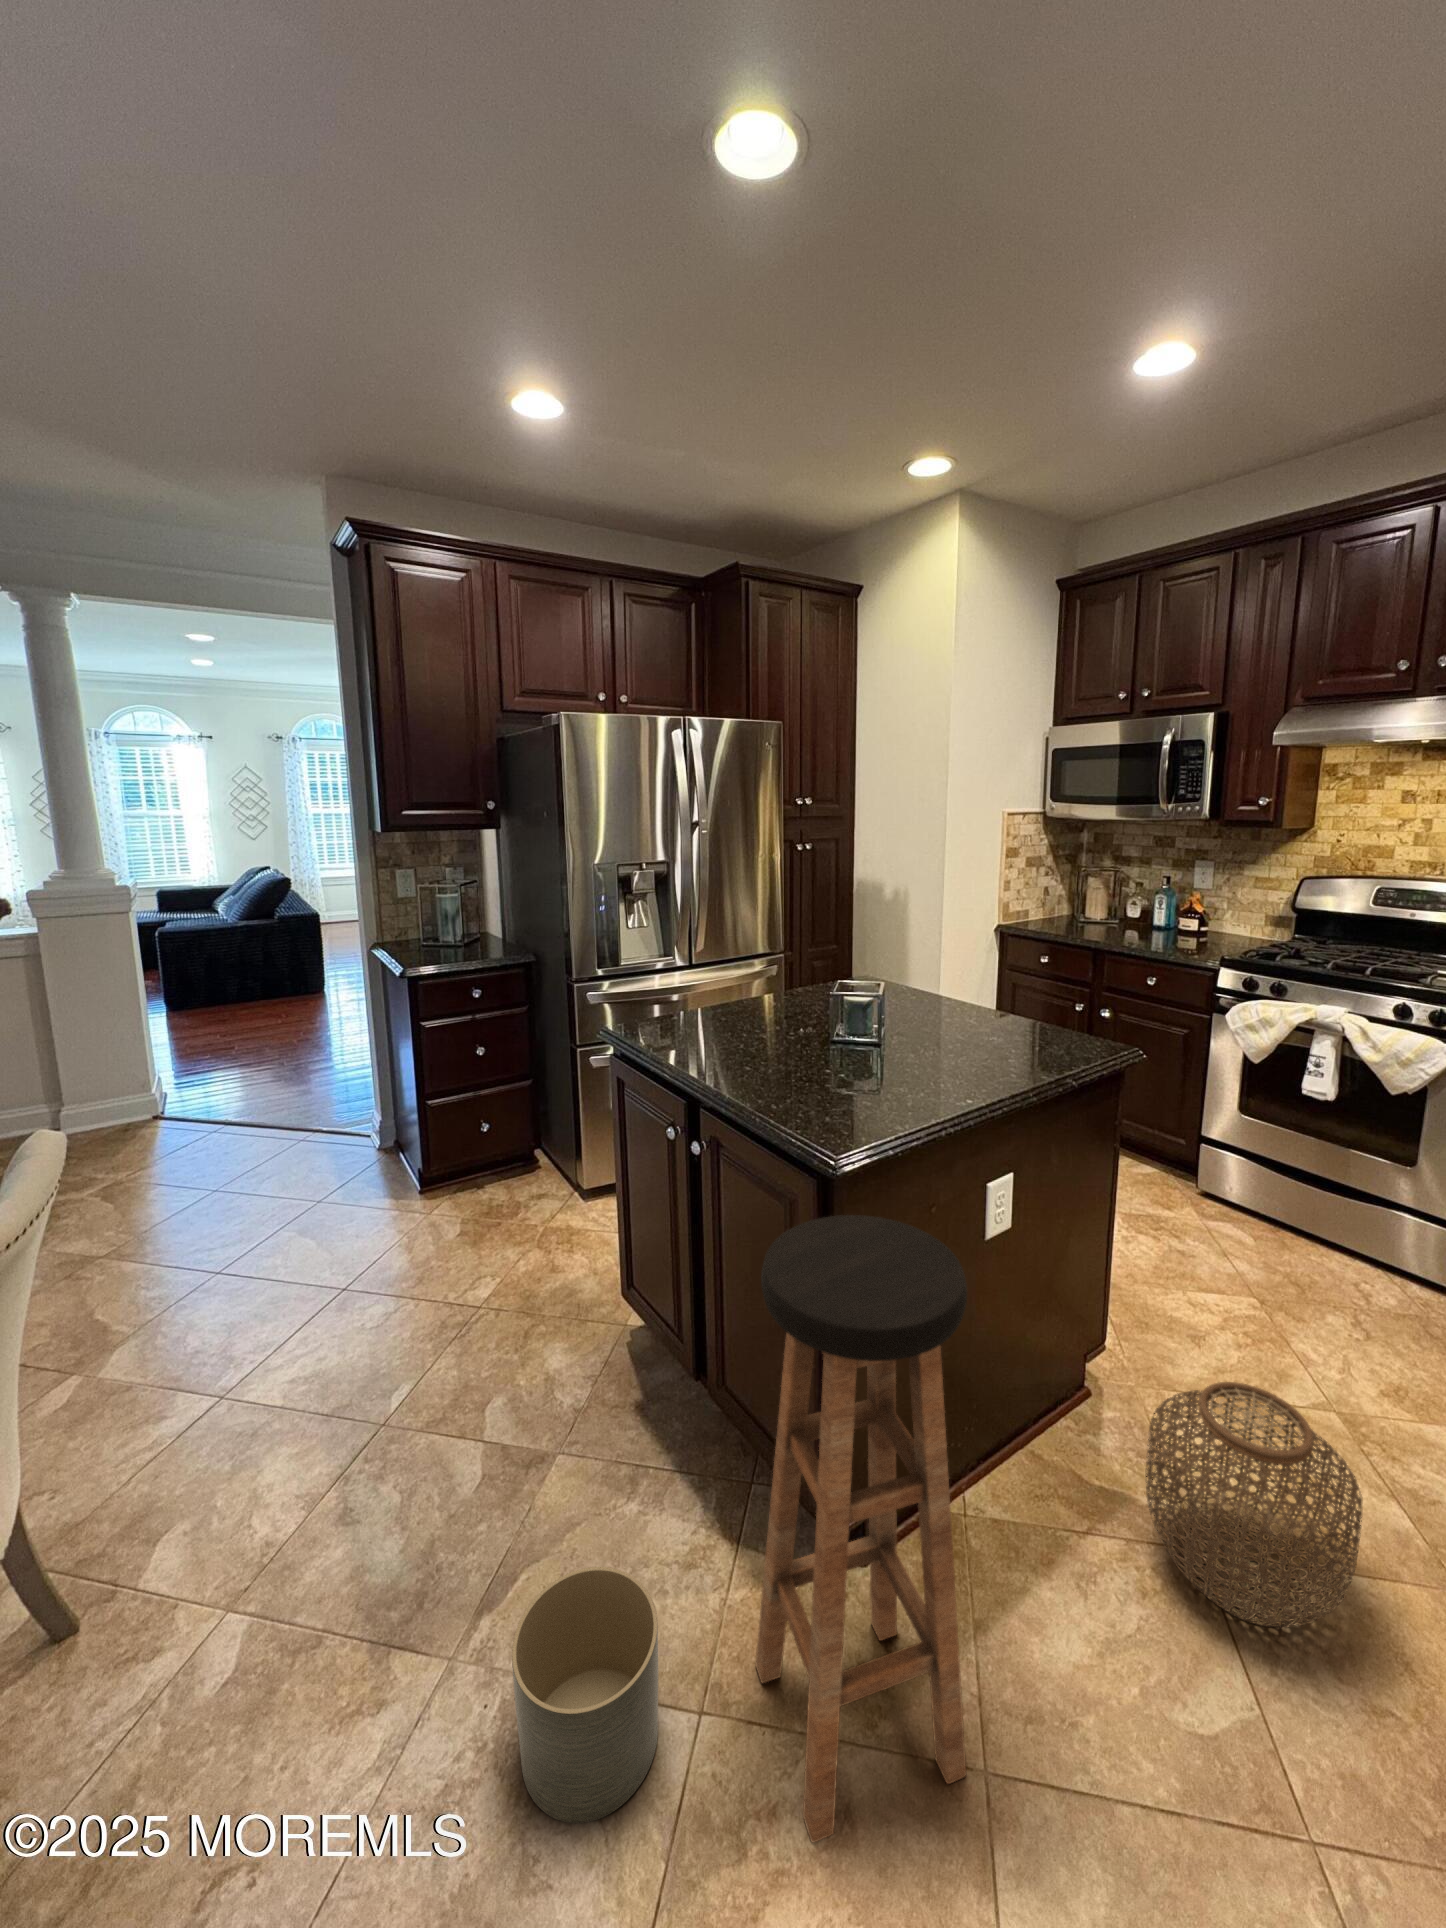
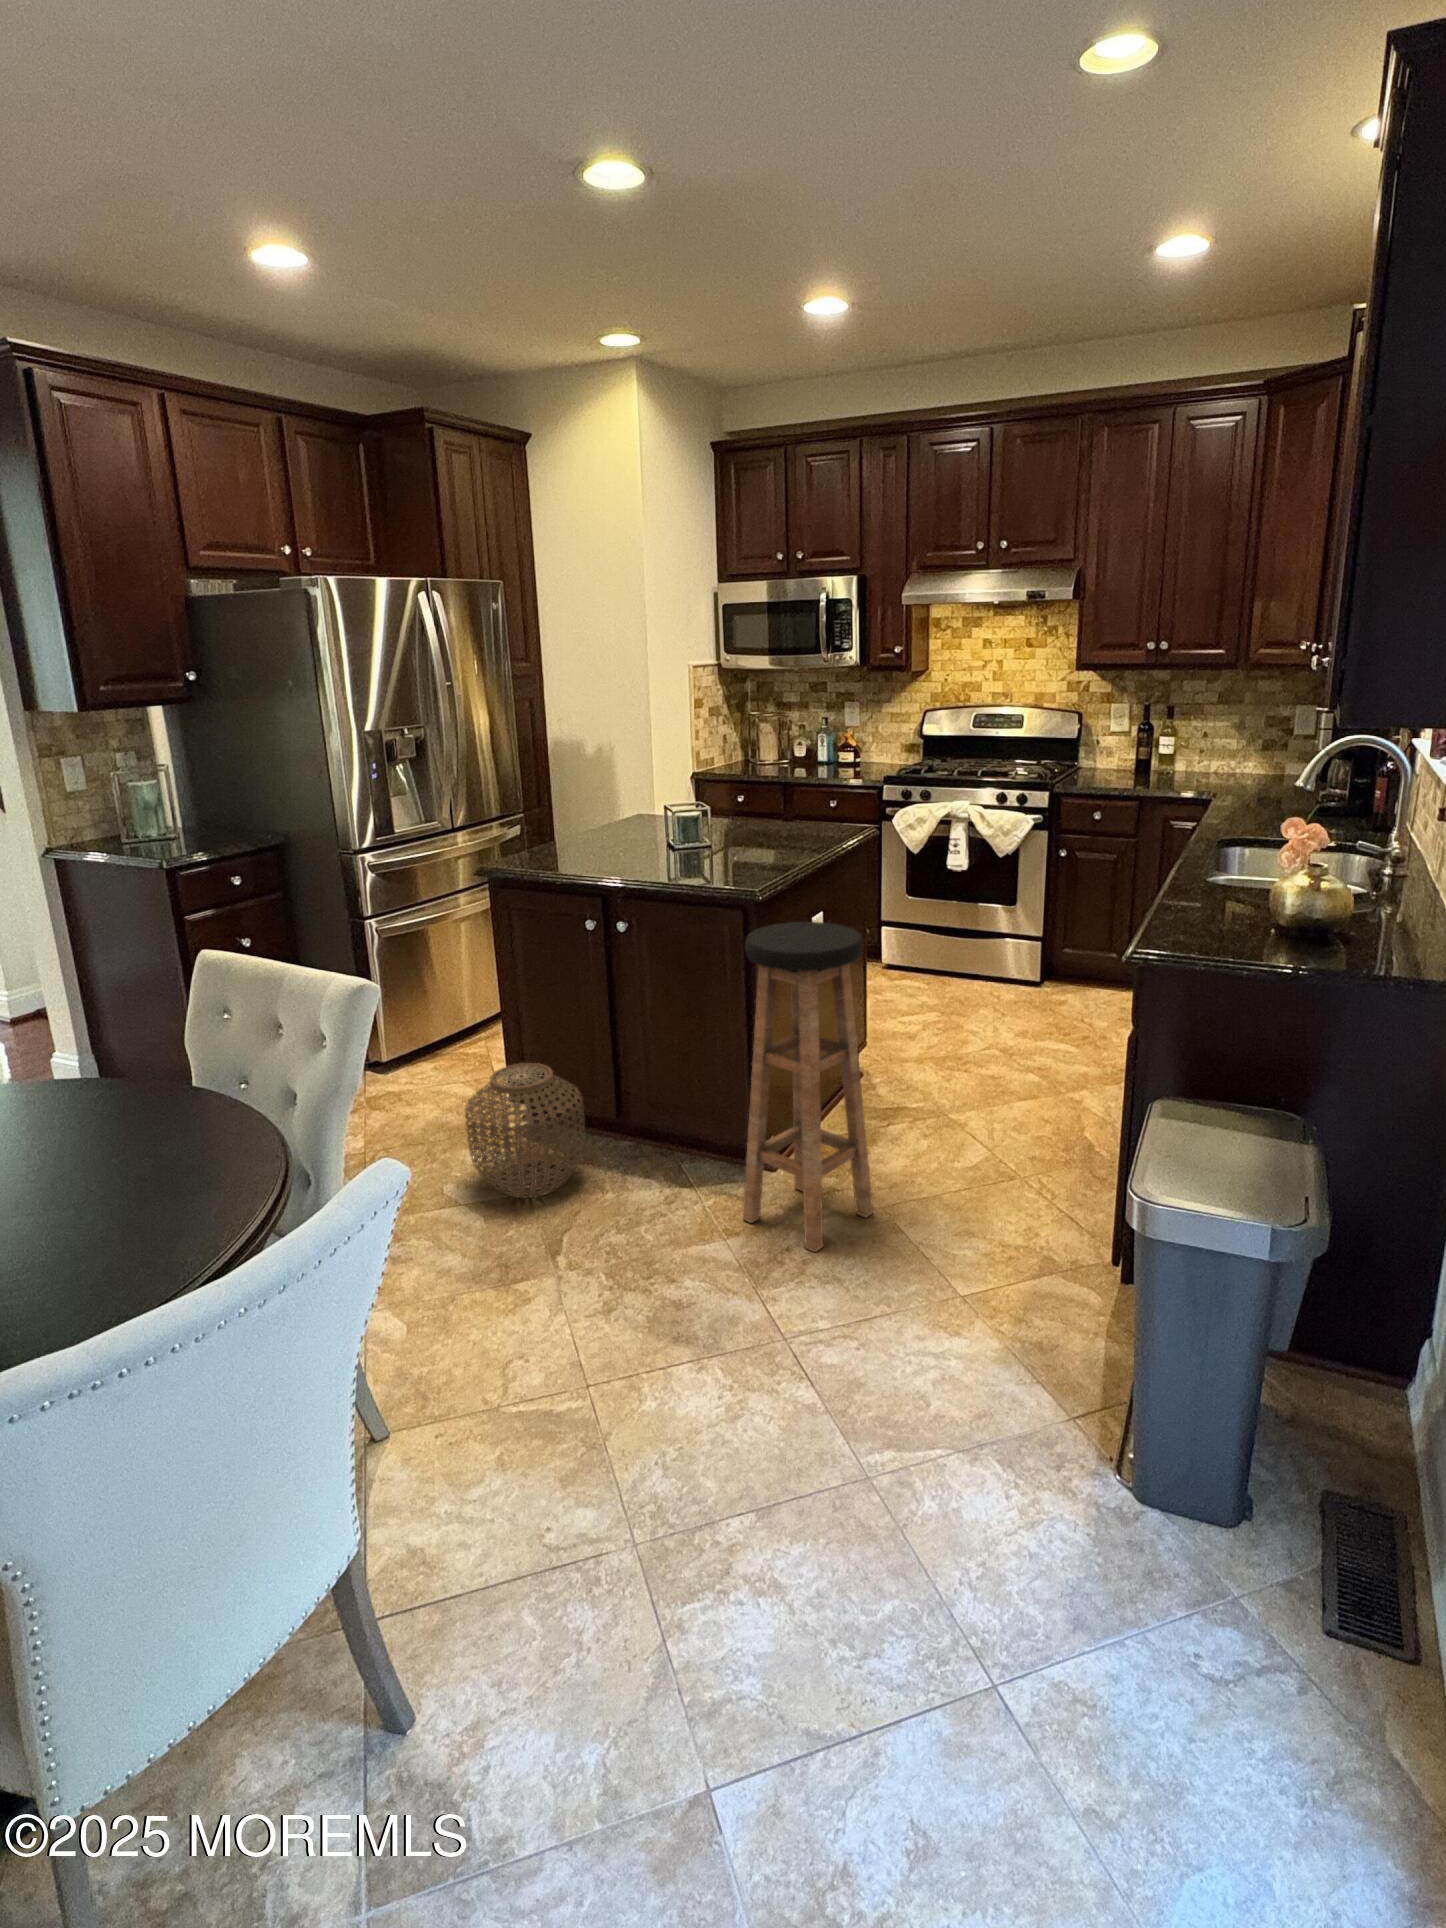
woven basket: present [1146,1382,1362,1627] -> present [465,1063,585,1198]
planter: present [512,1567,658,1823] -> none [625,1176,715,1293]

